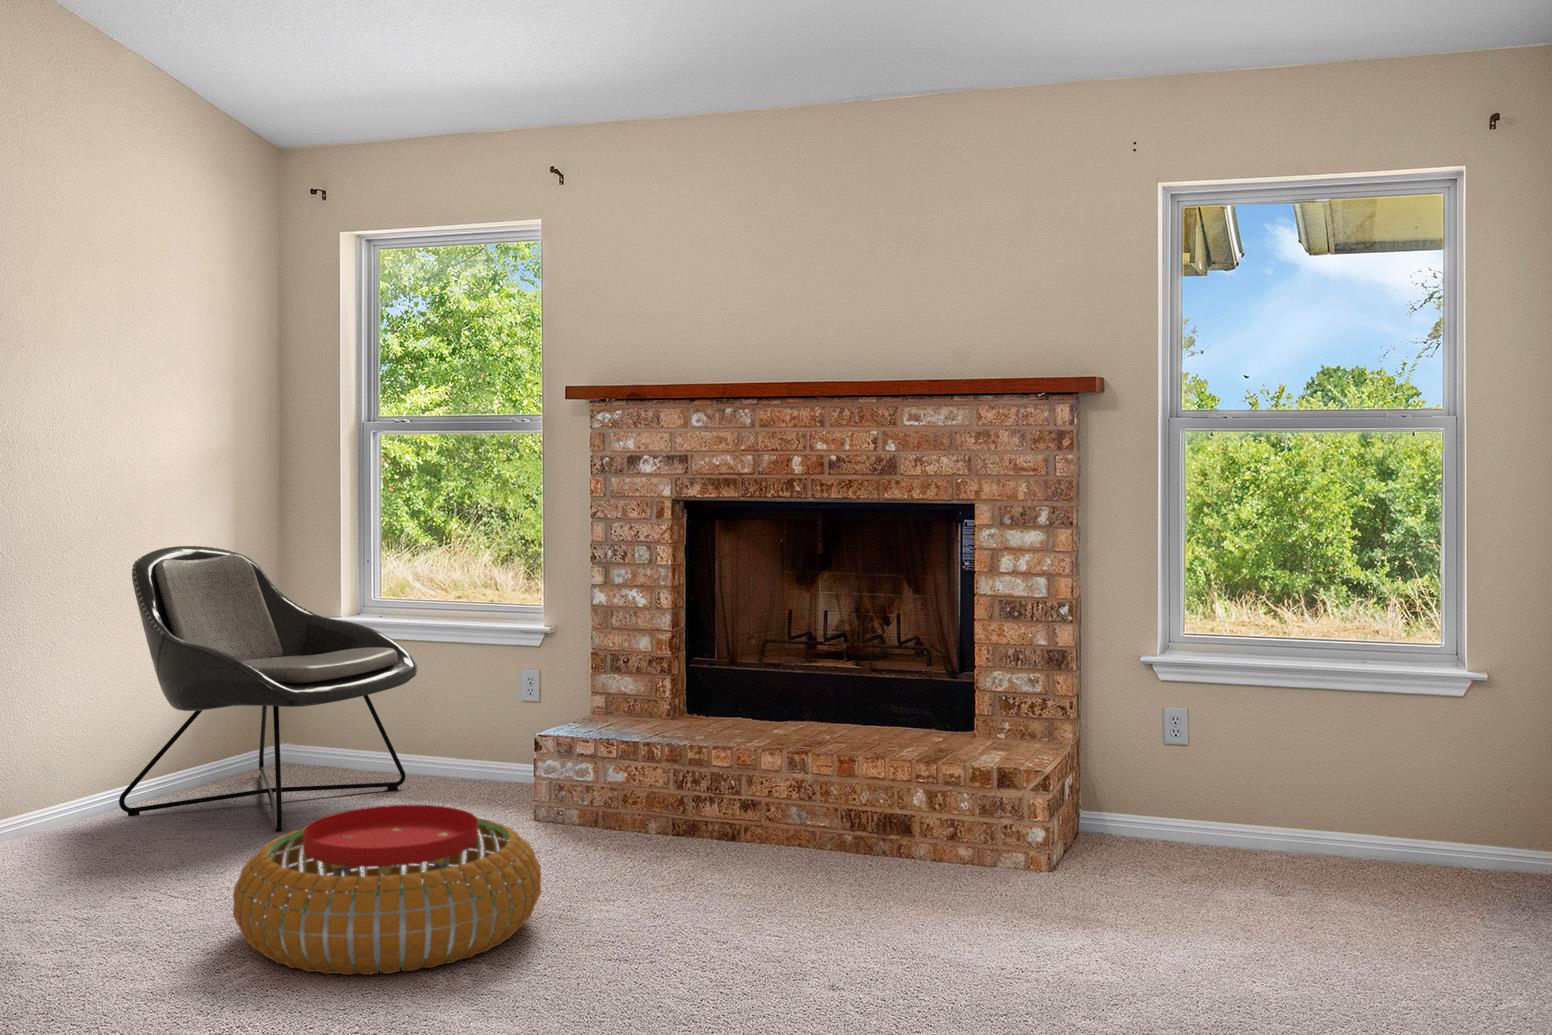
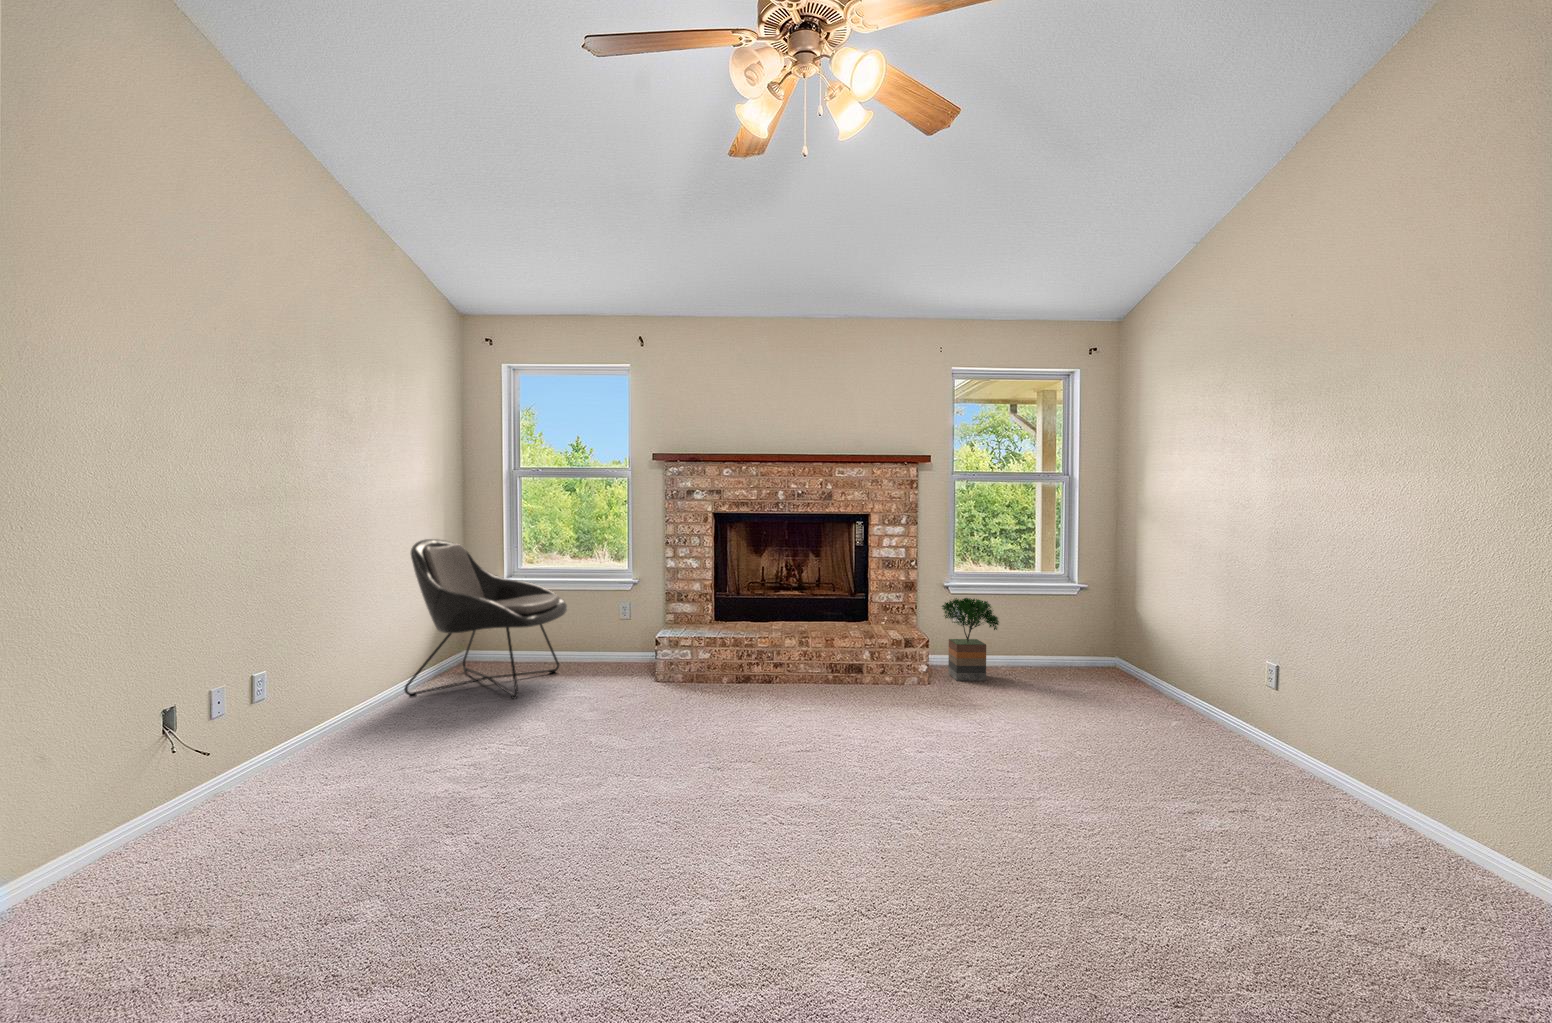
potted tree: none [1110,684,1234,869] -> present [942,598,999,681]
pouf: present [233,805,541,975] -> none [566,673,729,765]

